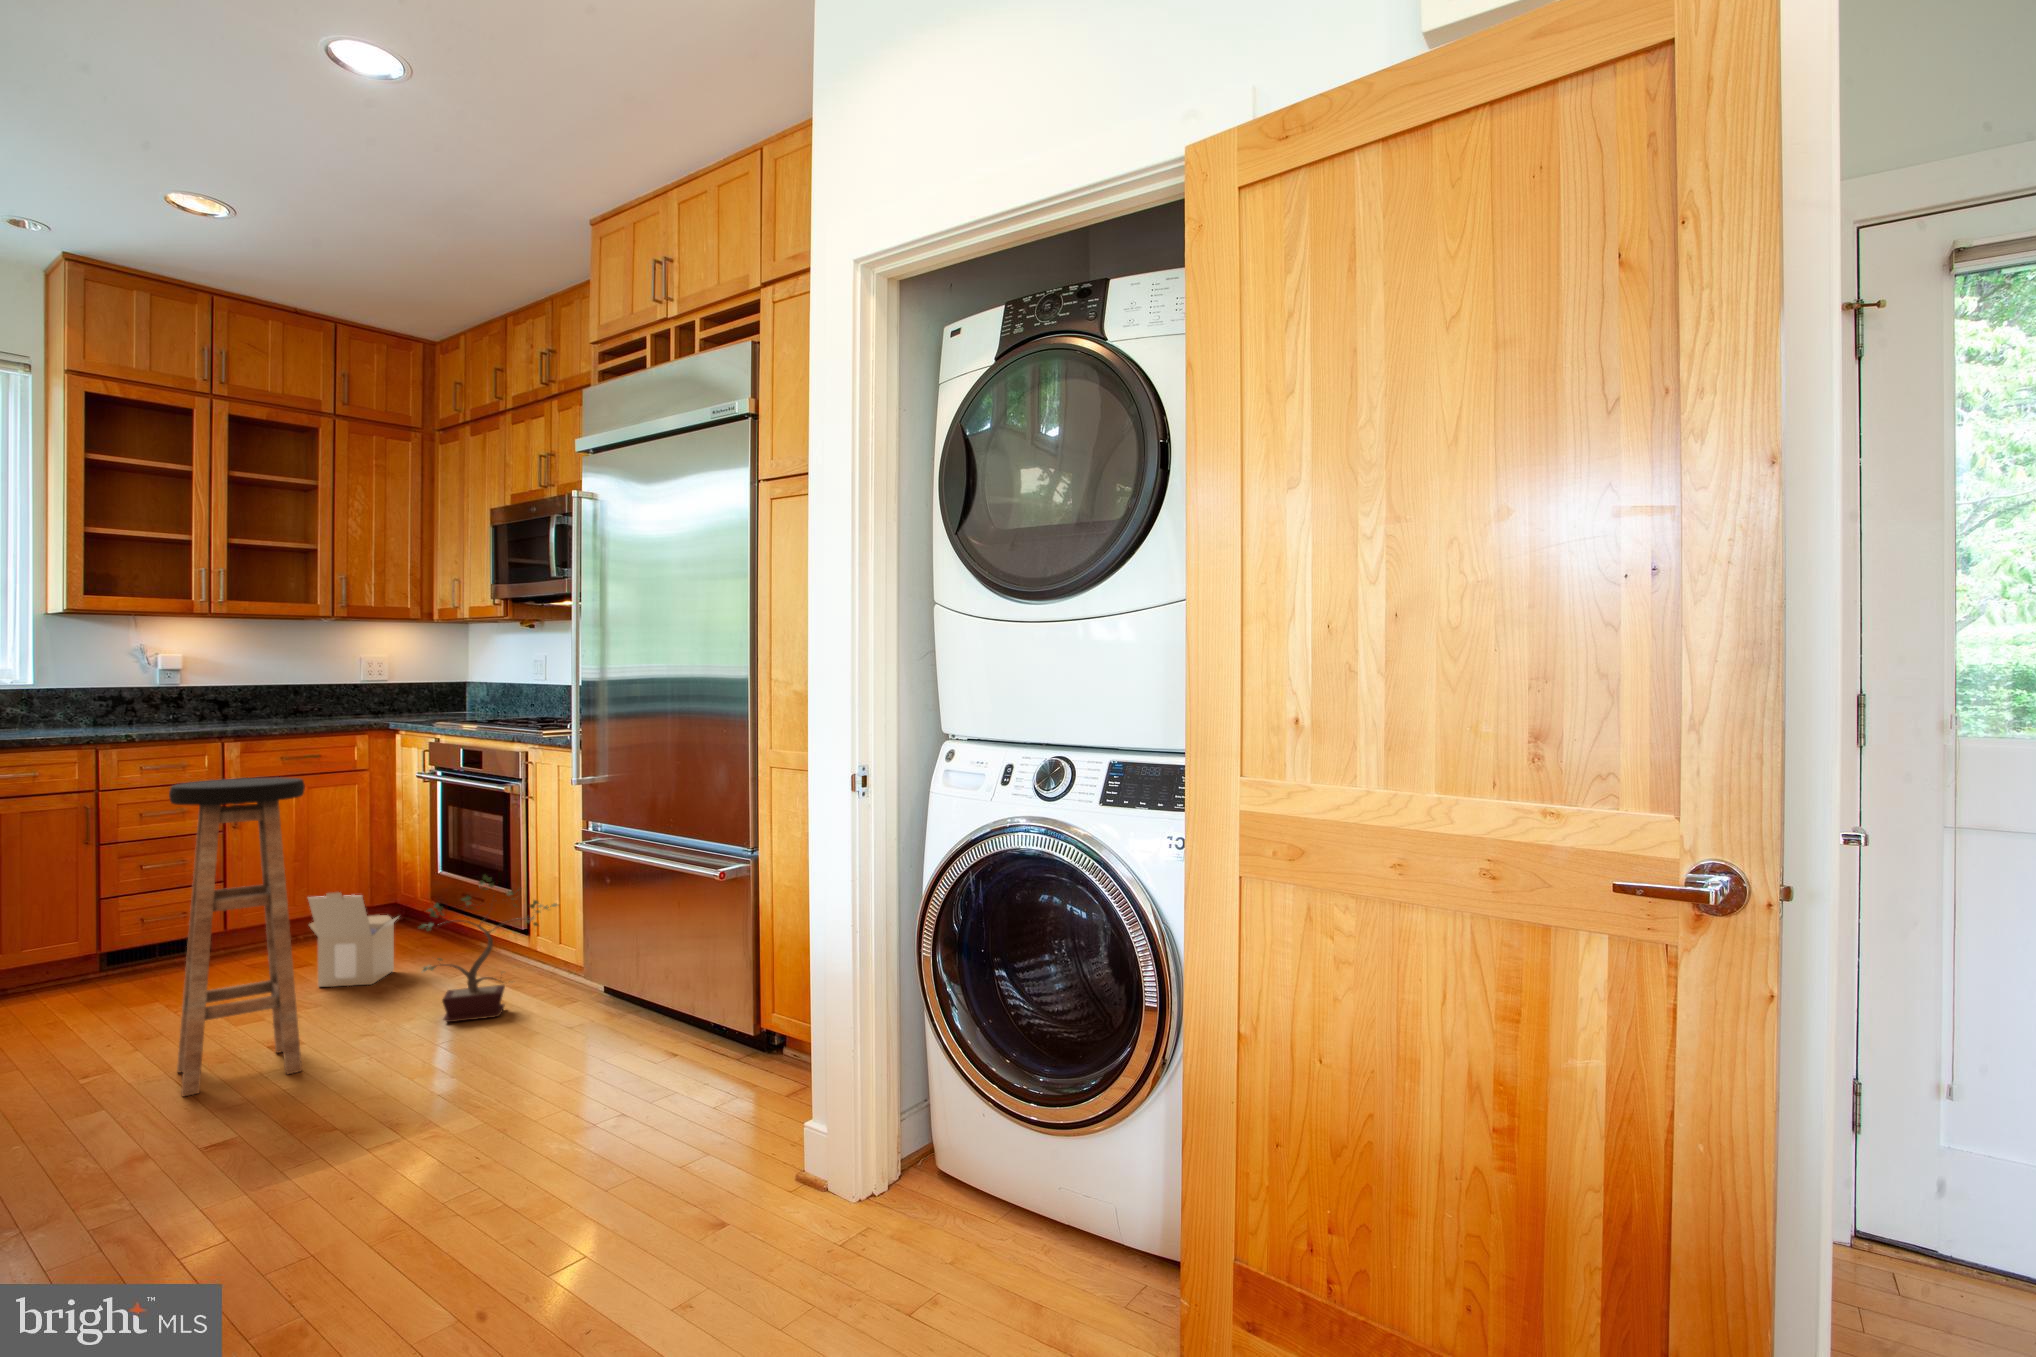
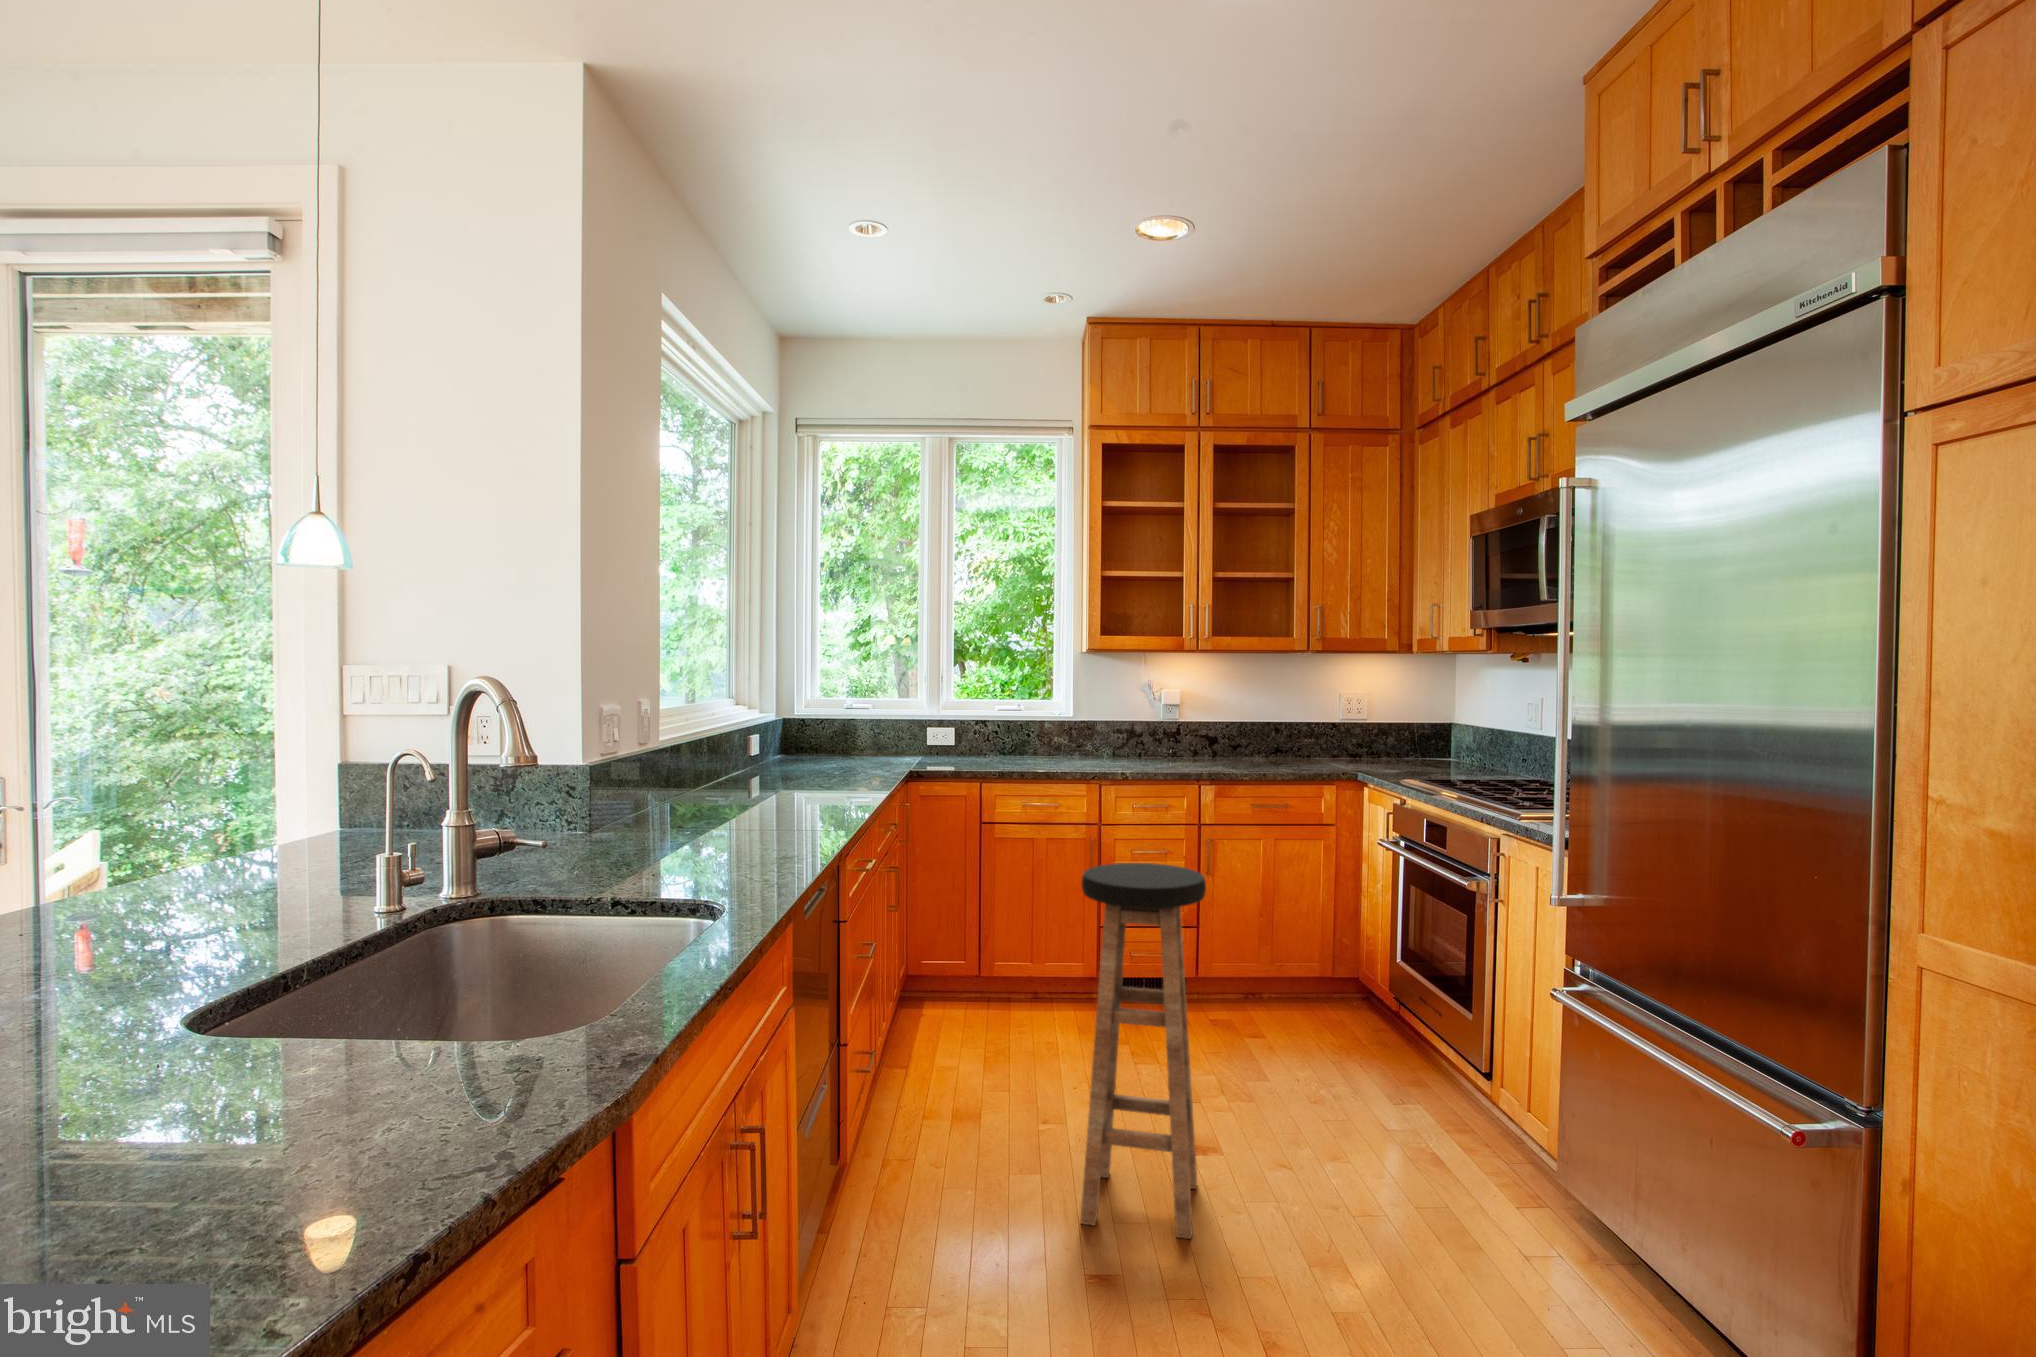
potted plant: present [419,875,557,1022] -> none [1332,1028,1523,1239]
cardboard box: present [308,892,398,987] -> none [1247,980,1344,1097]

